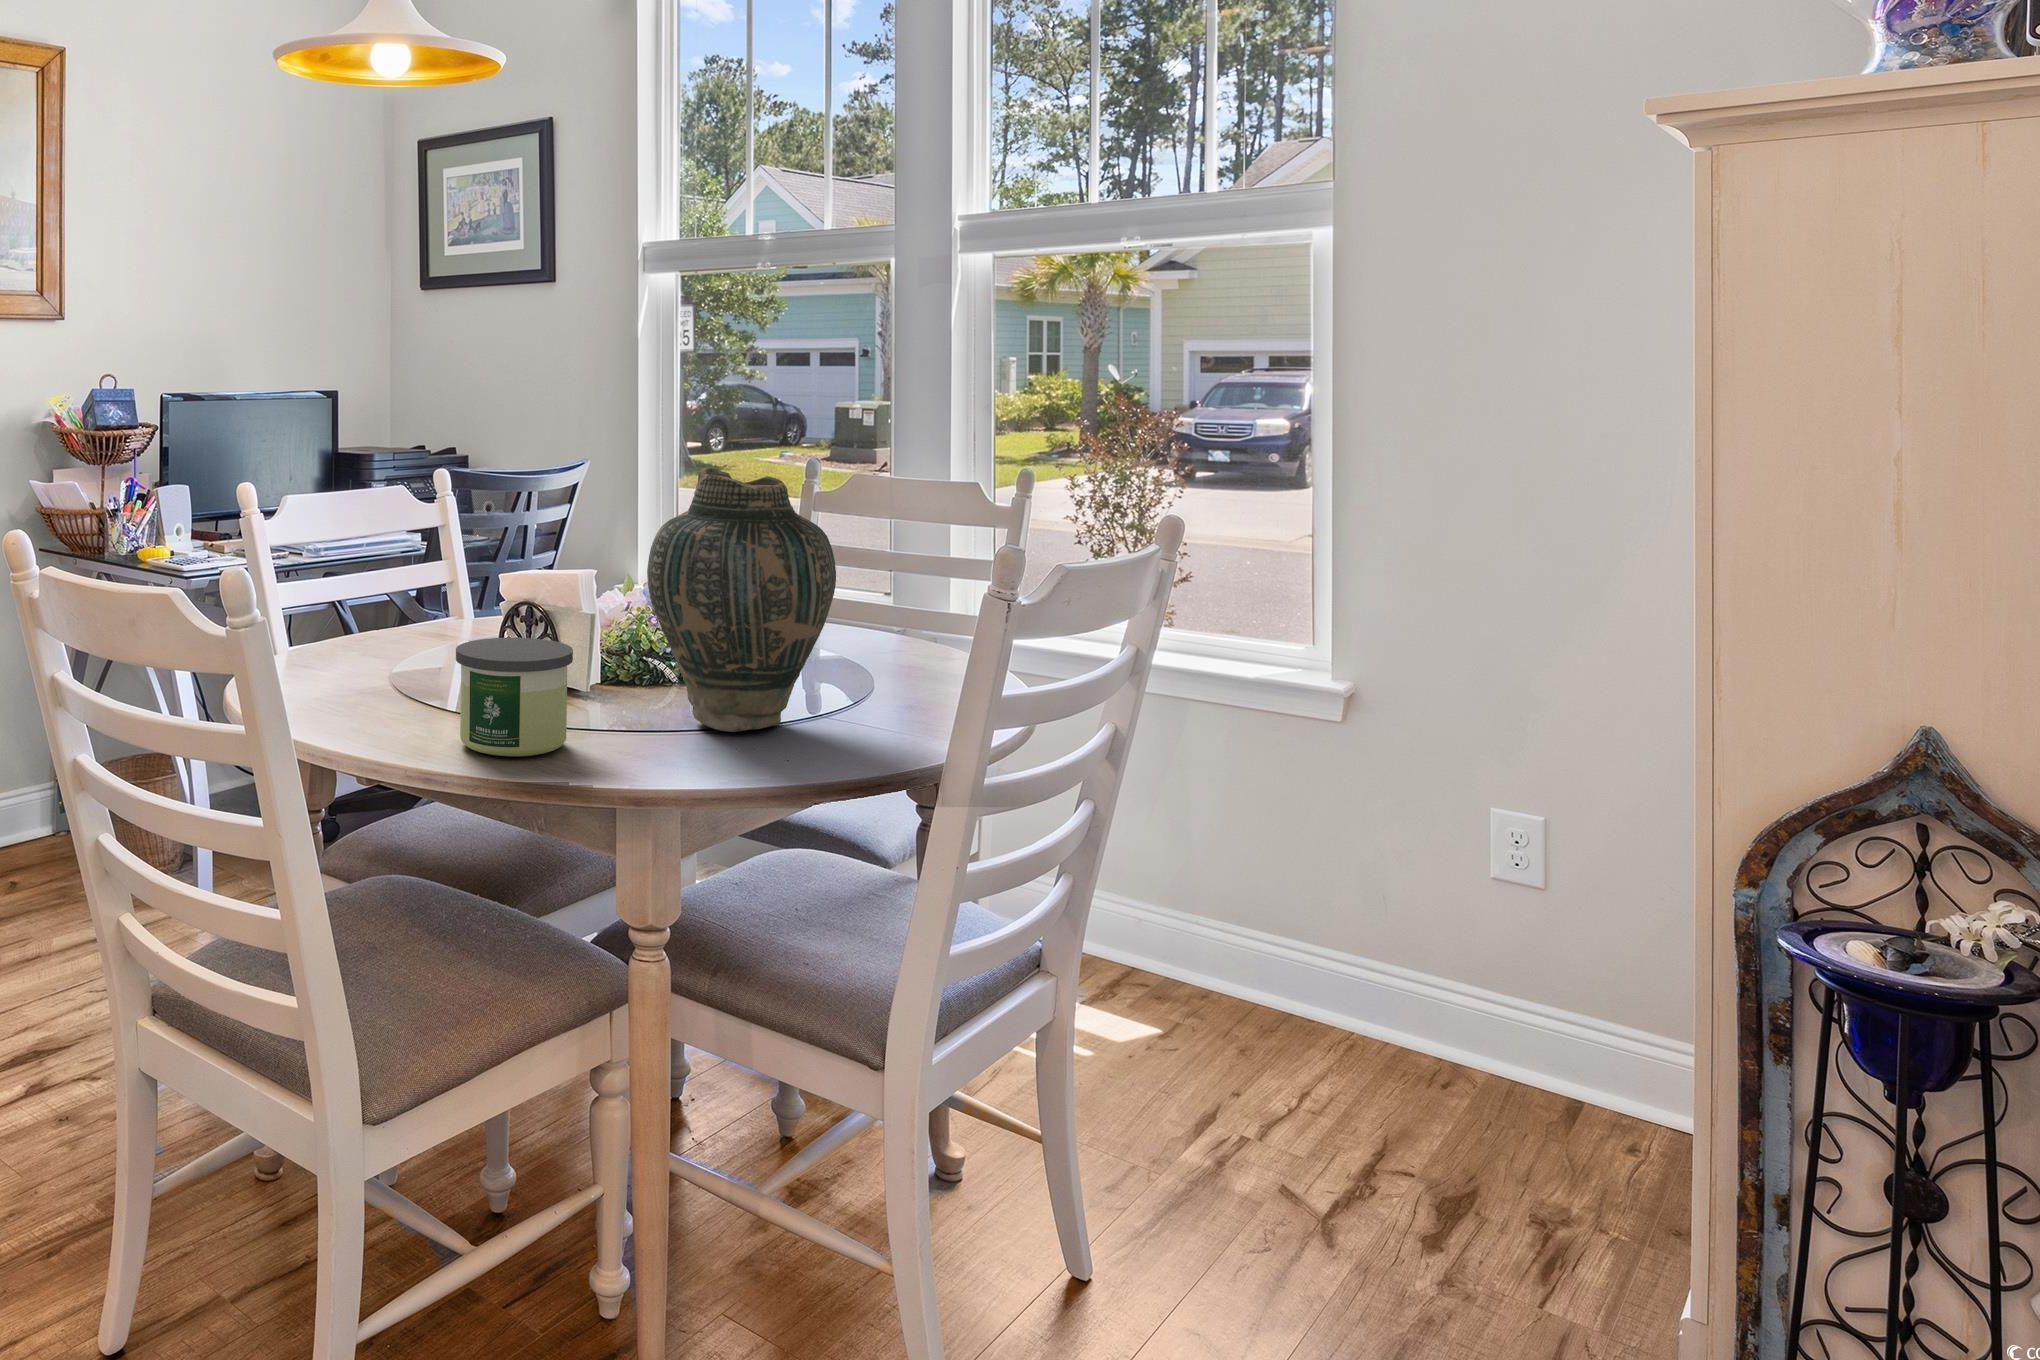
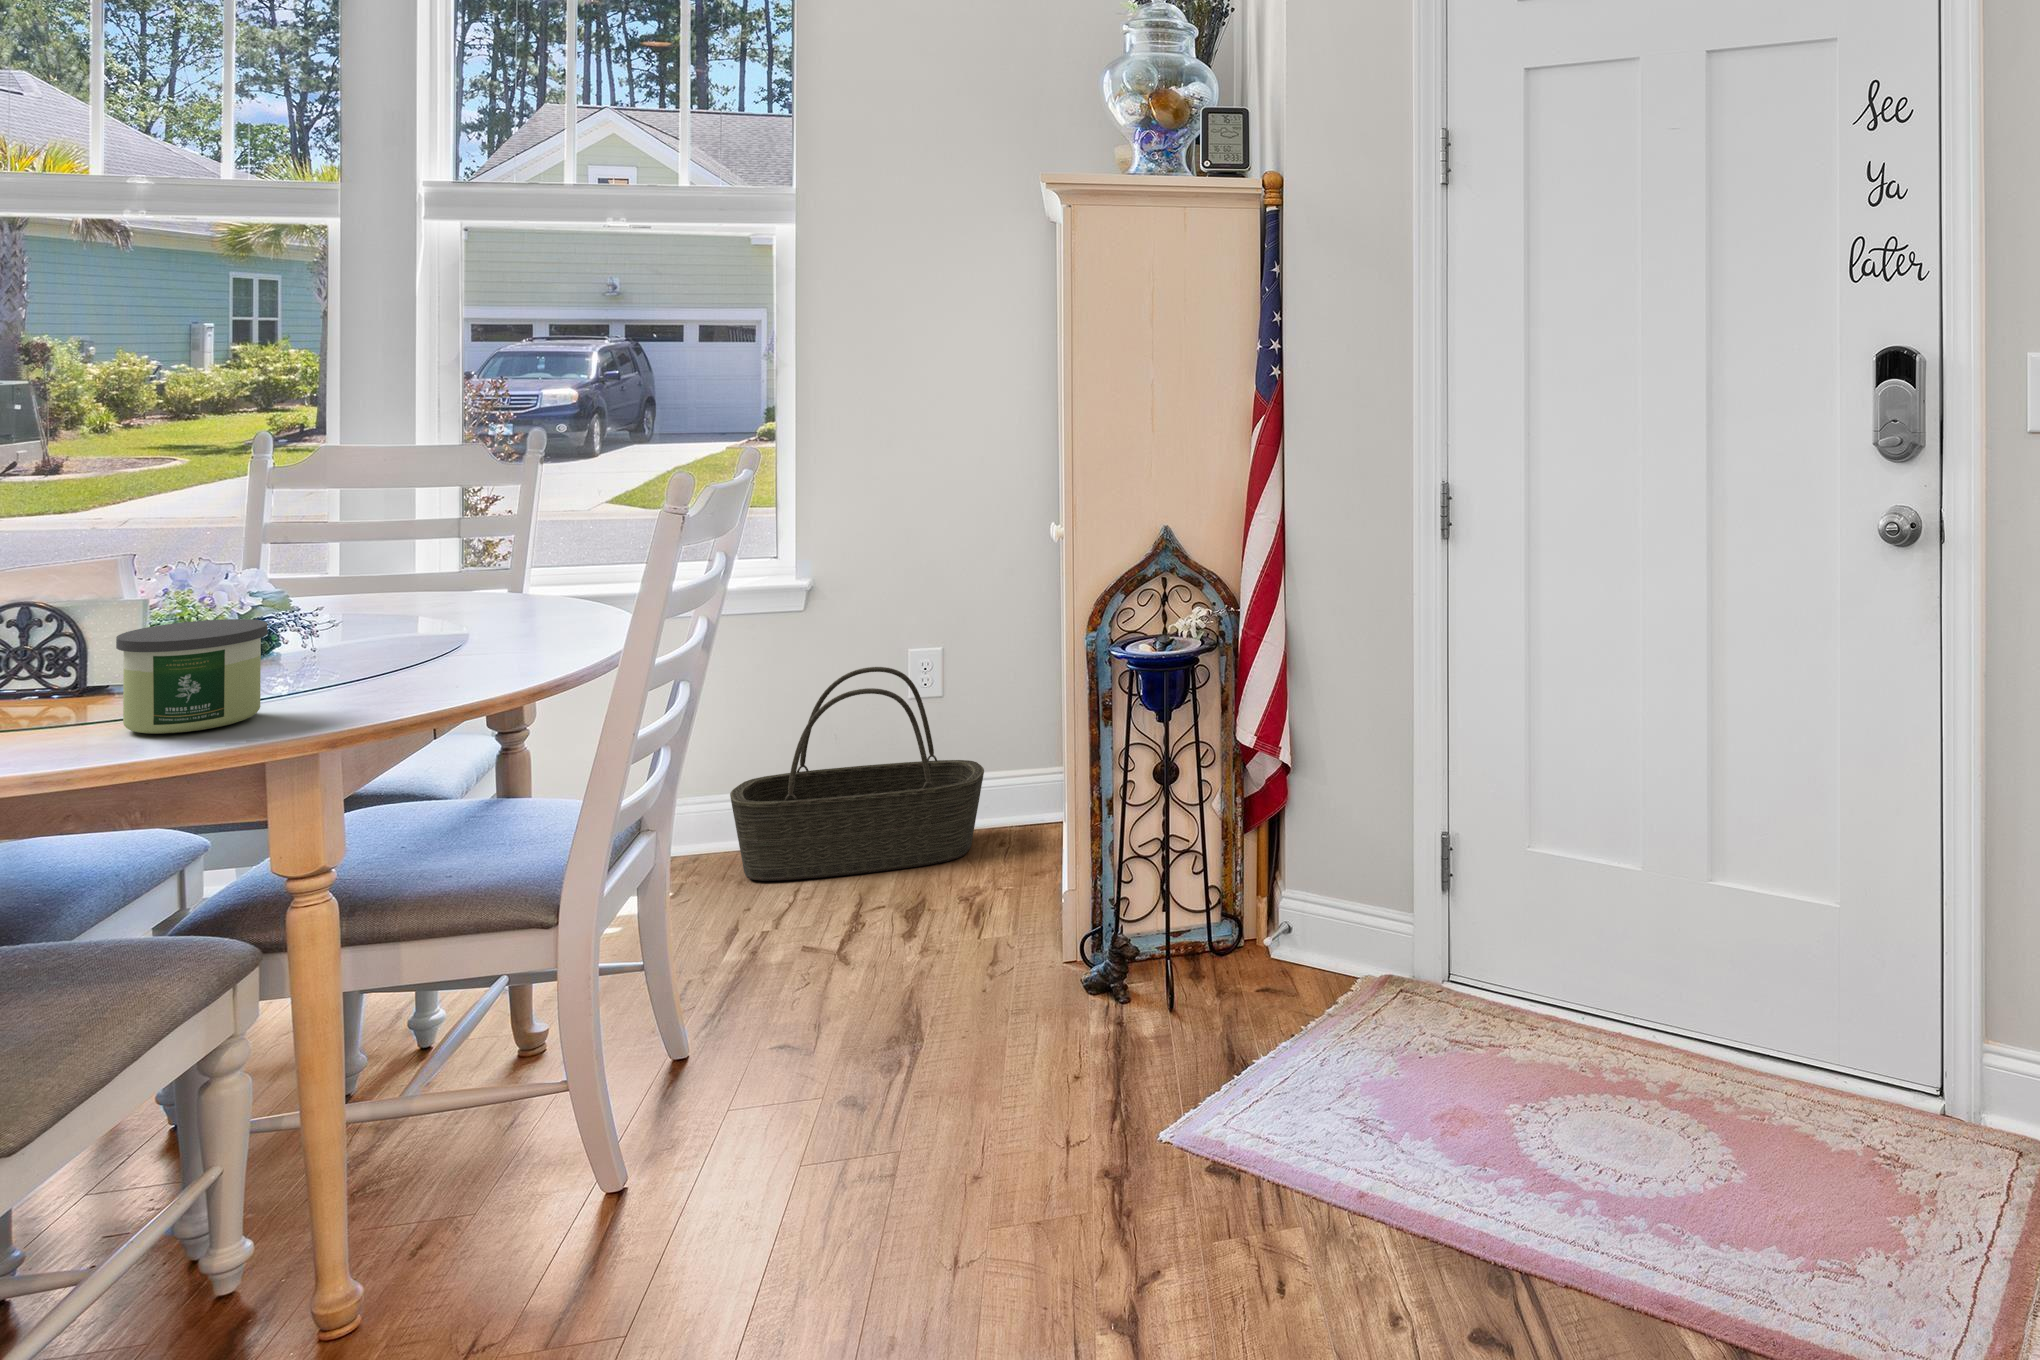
vase: present [647,468,836,732] -> none [304,443,509,673]
basket: none [1236,816,1604,1141] -> present [730,667,984,881]

